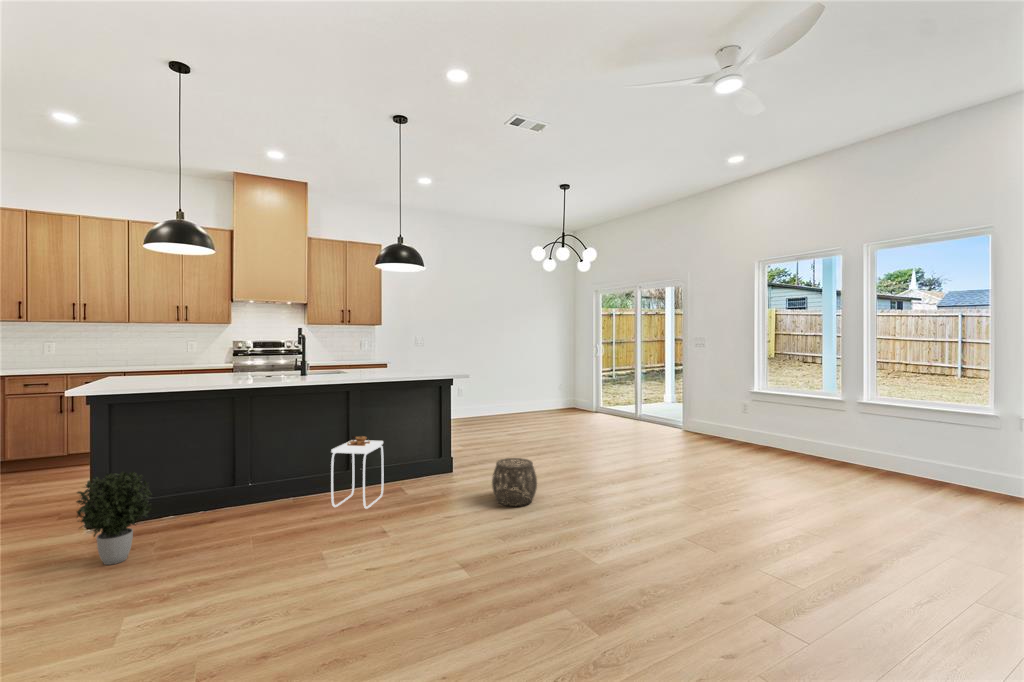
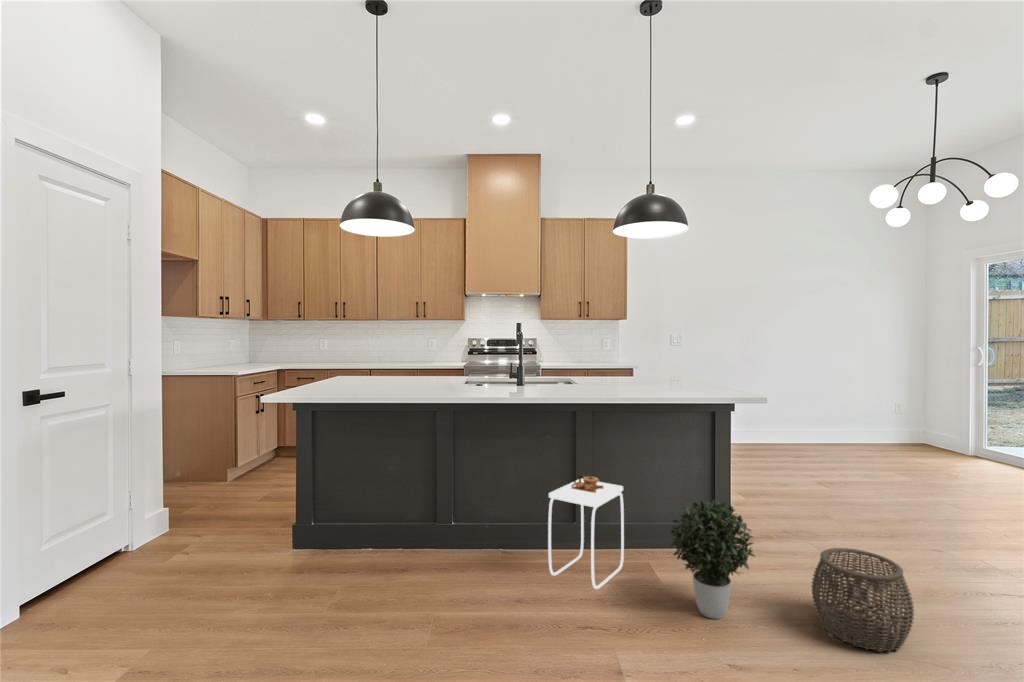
potted plant: present [76,472,152,565] -> present [670,500,755,619]

